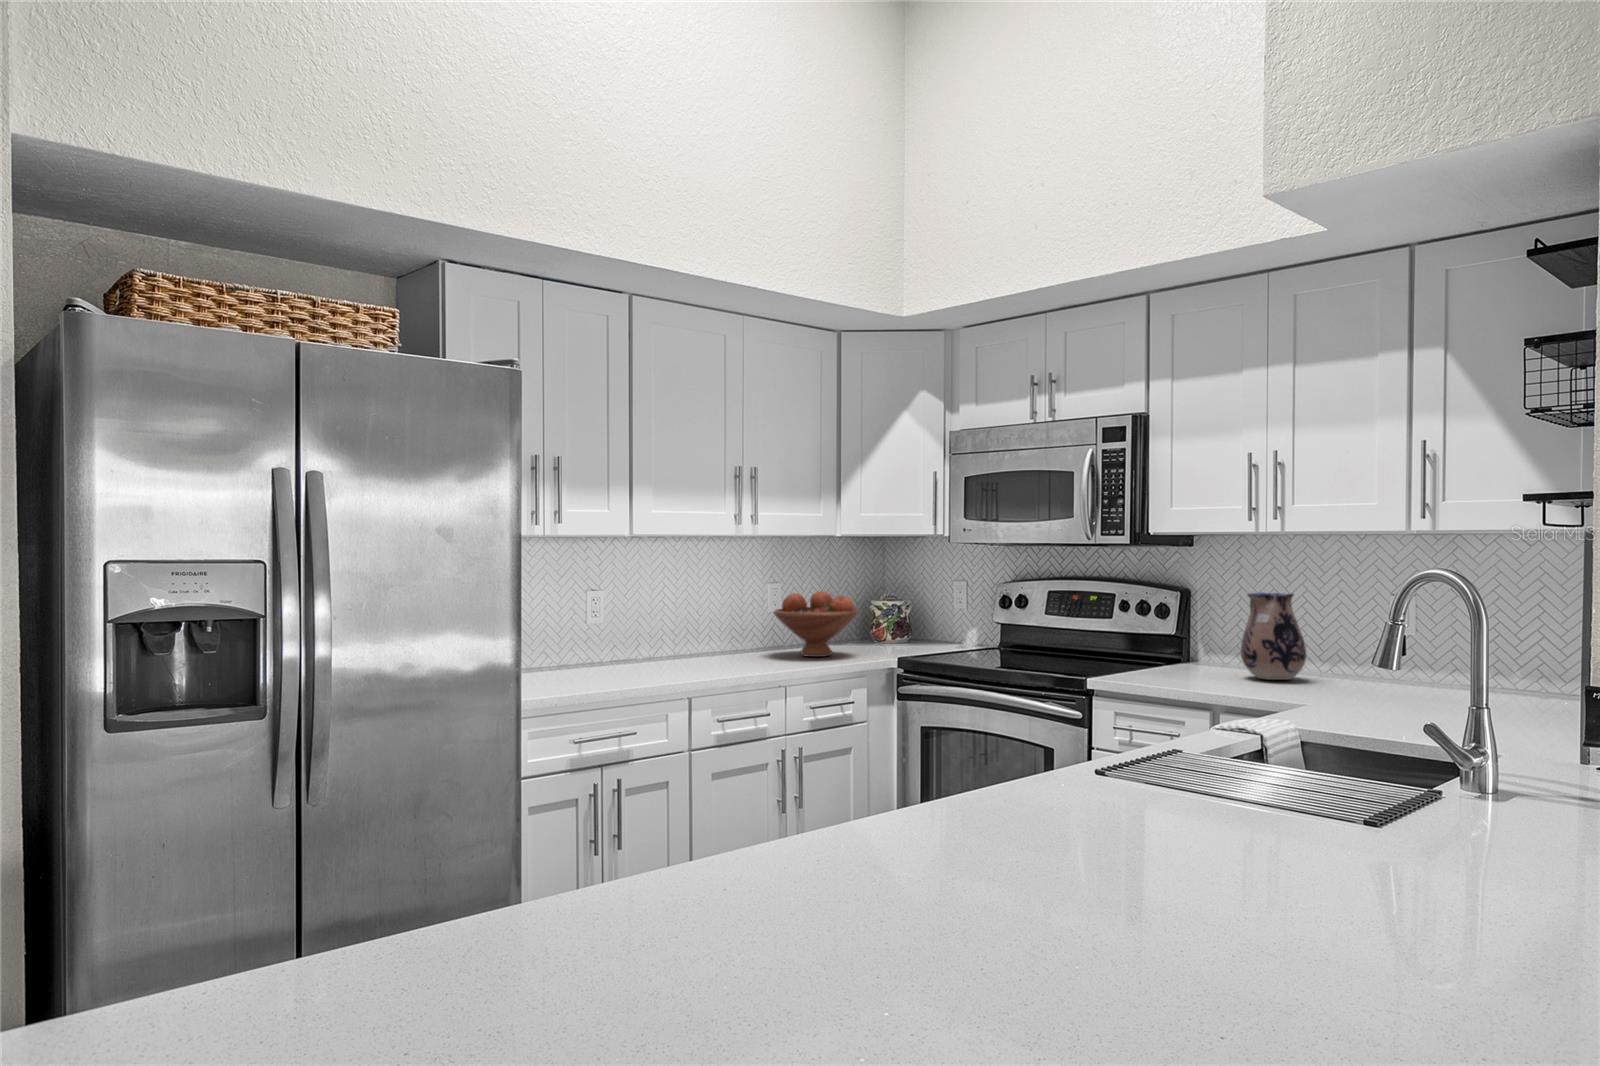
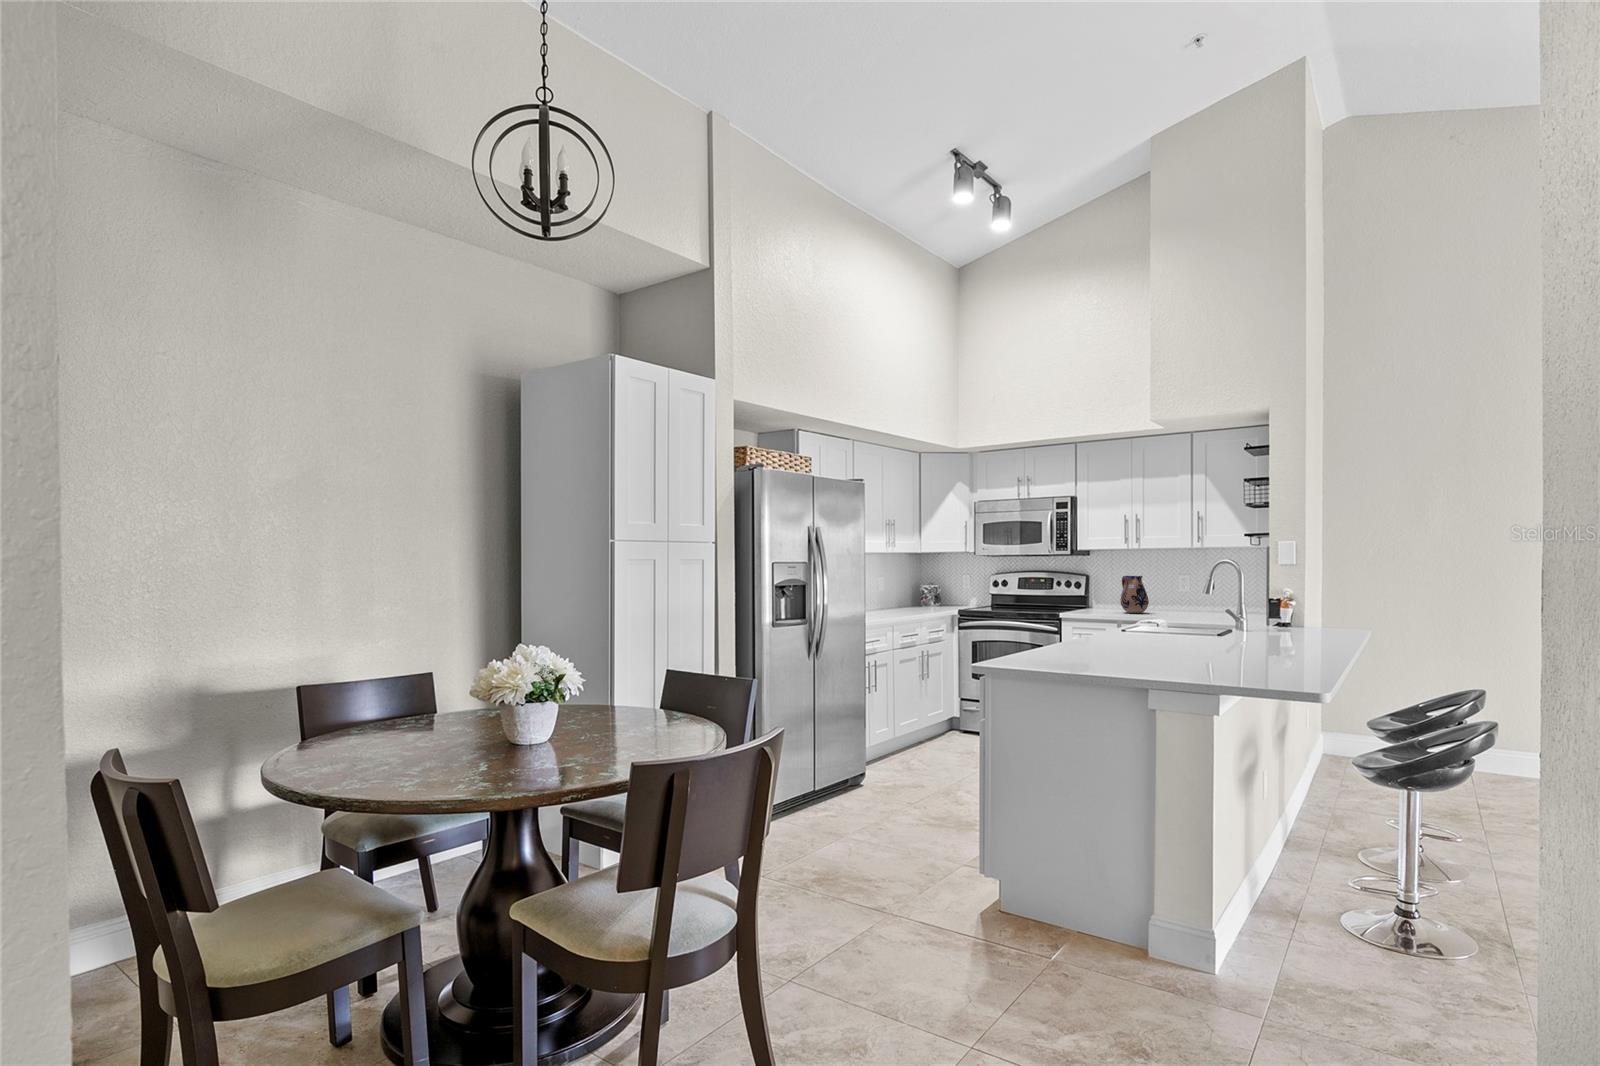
fruit bowl: present [774,591,859,657] -> none [896,579,938,611]

